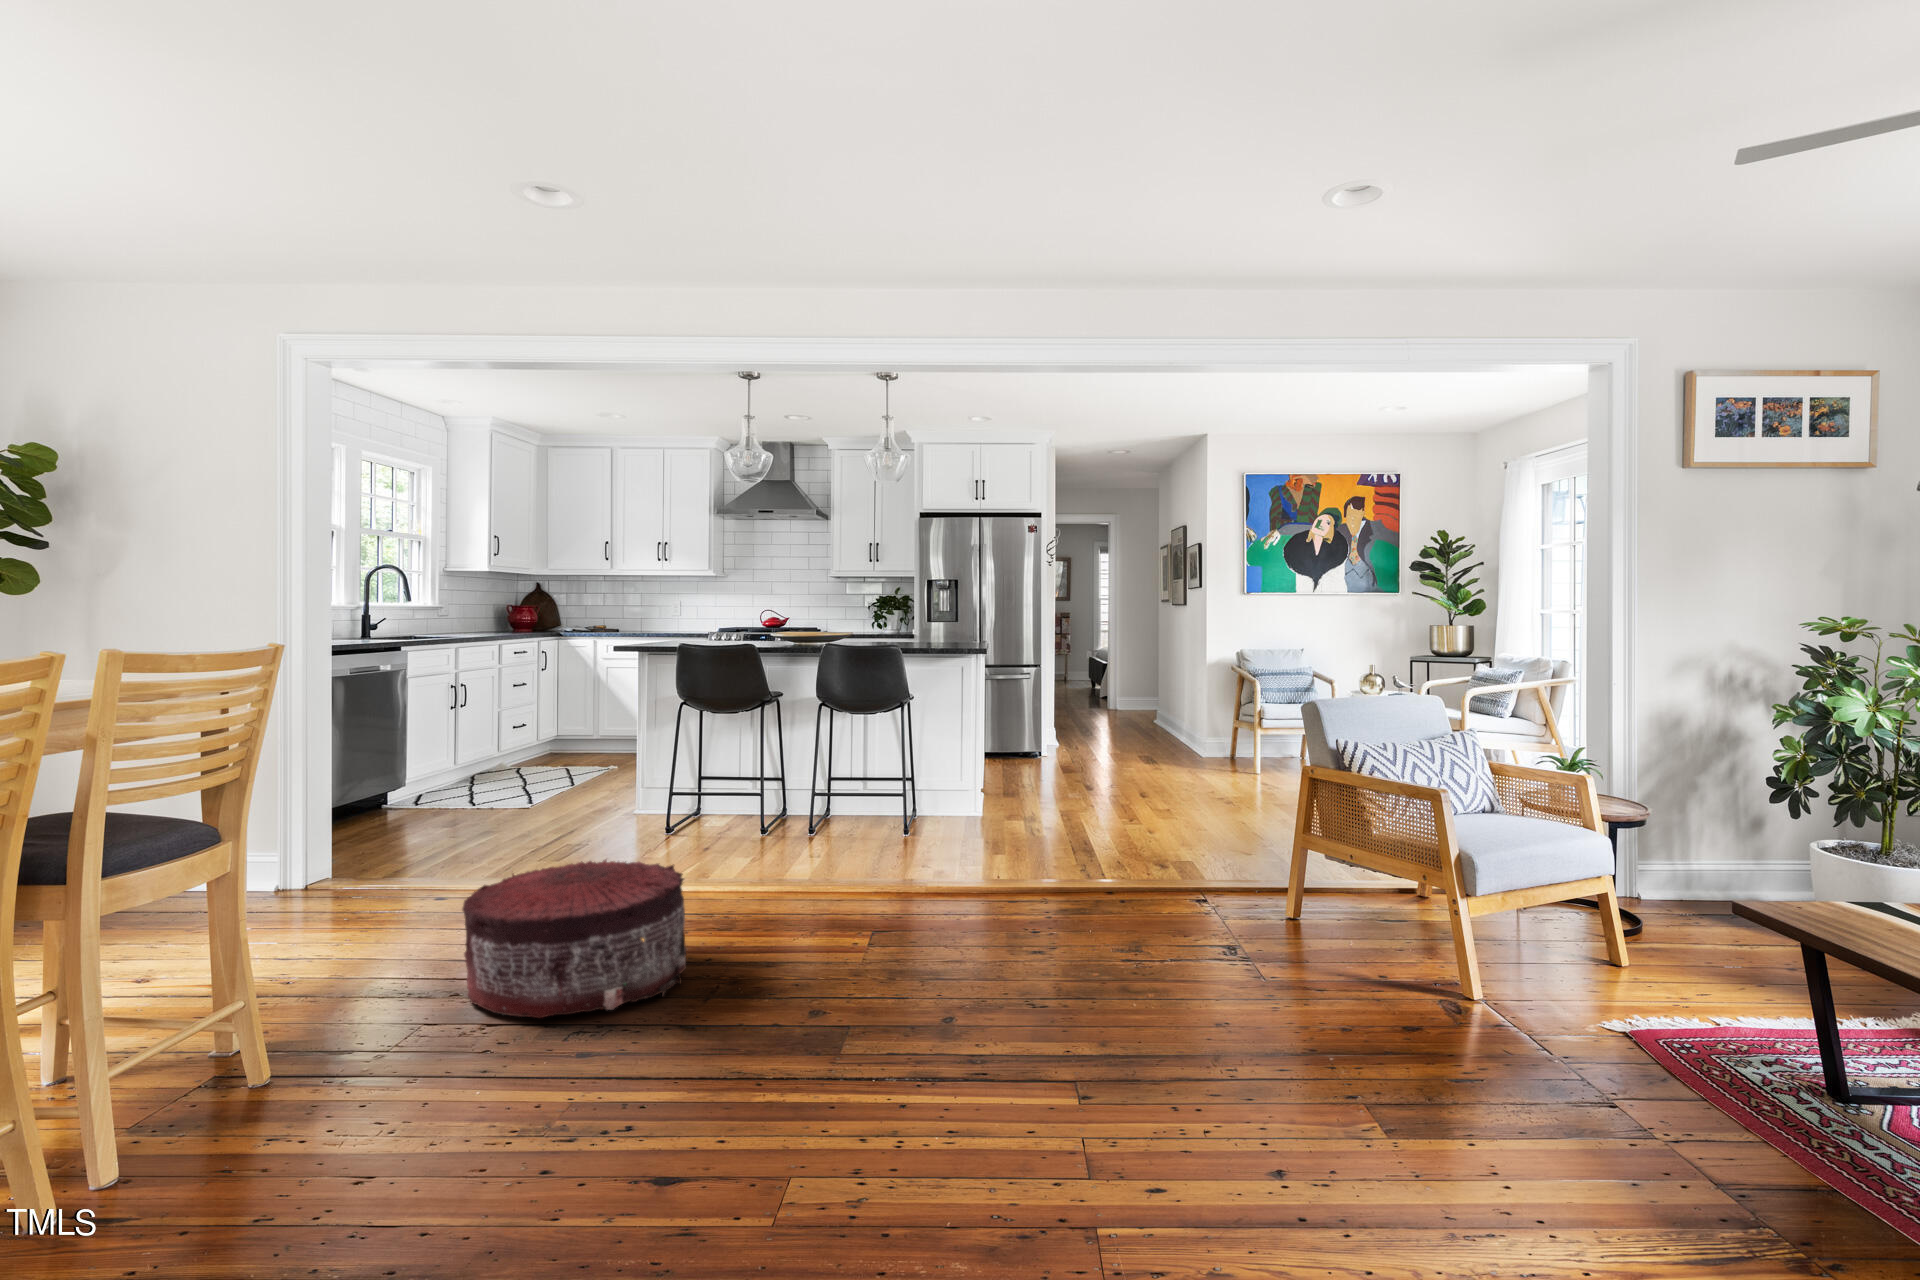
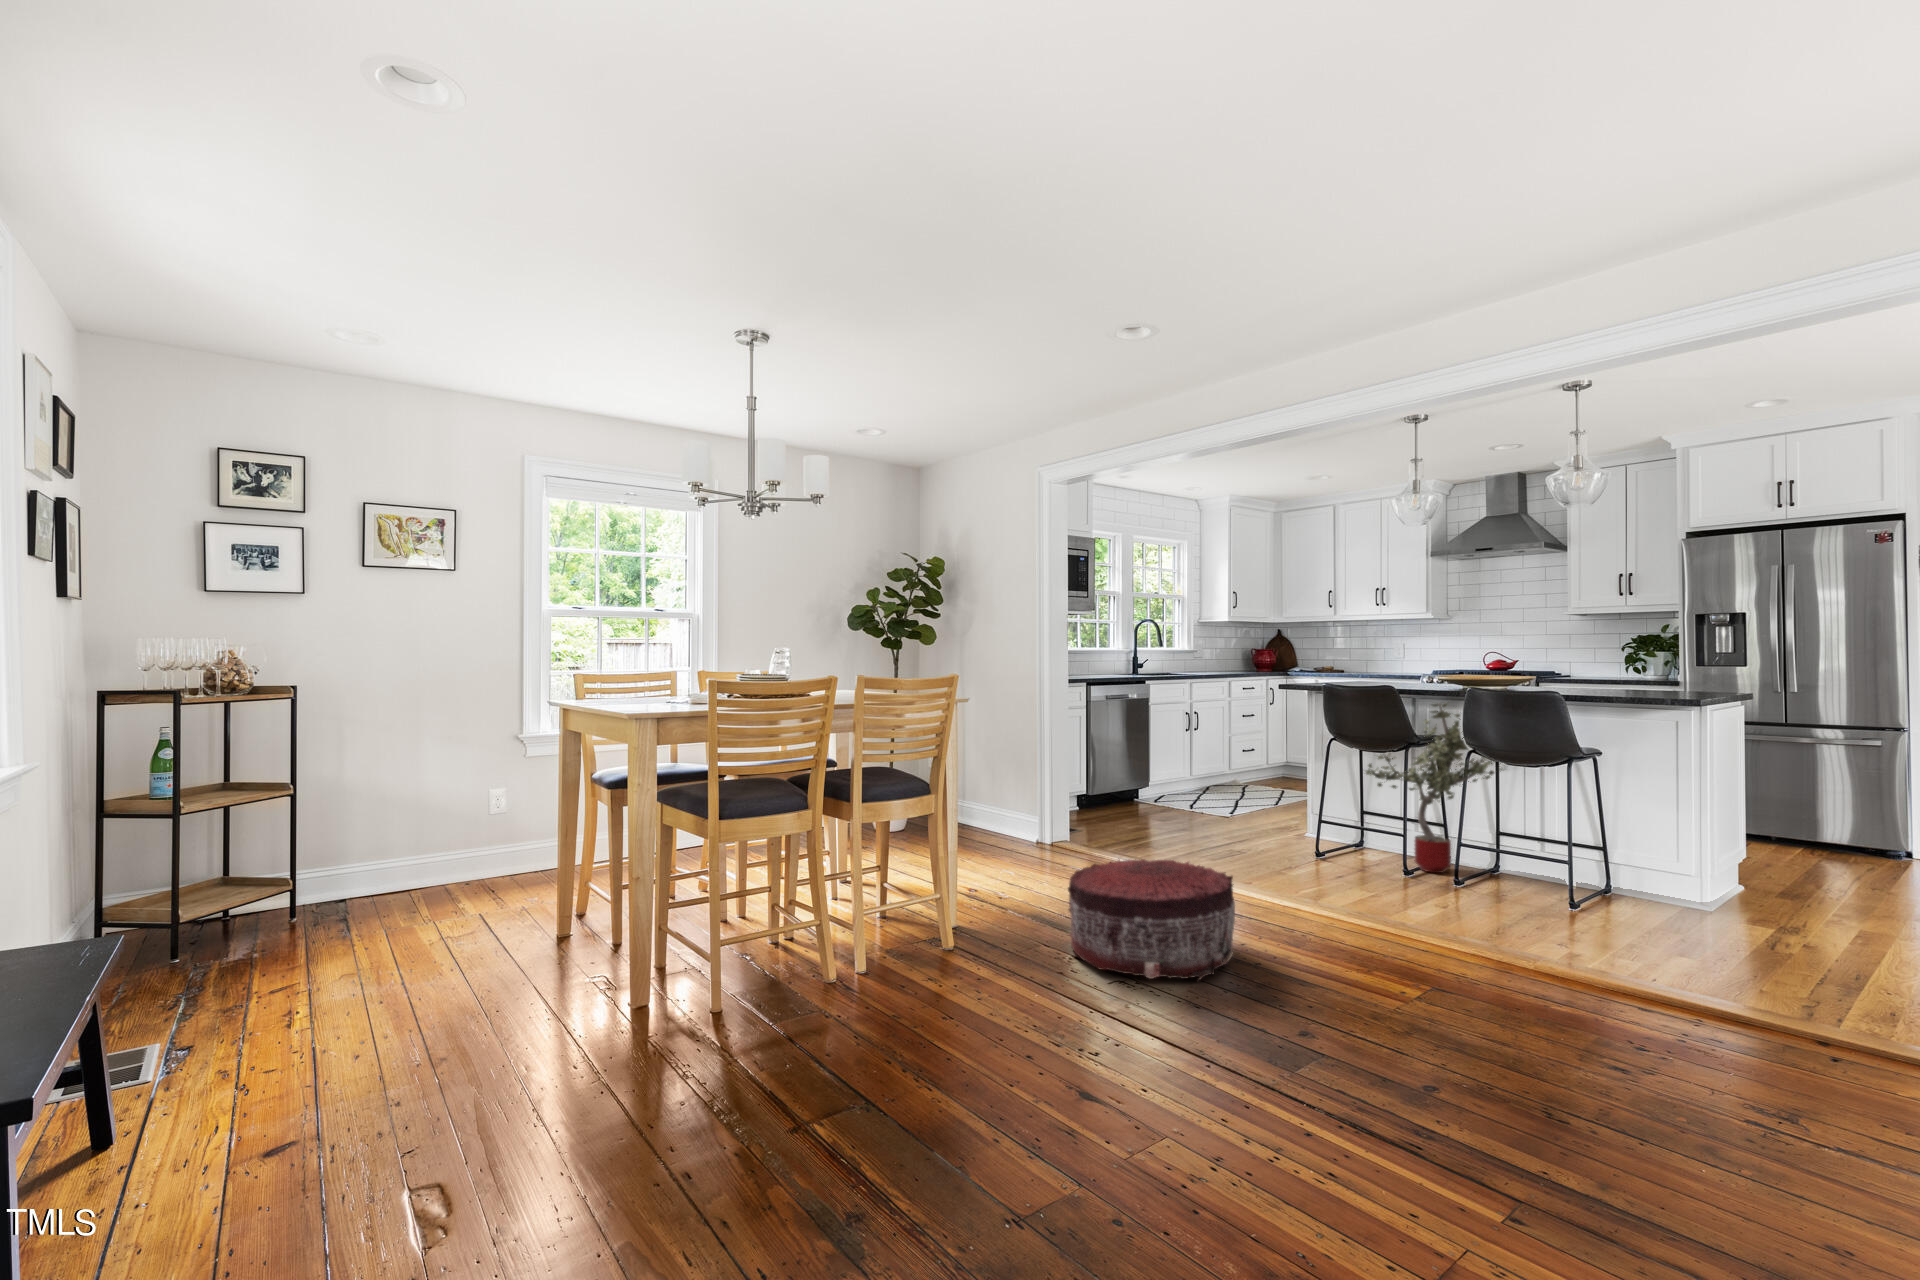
potted tree: none [711,655,856,832] -> present [1366,703,1503,873]

